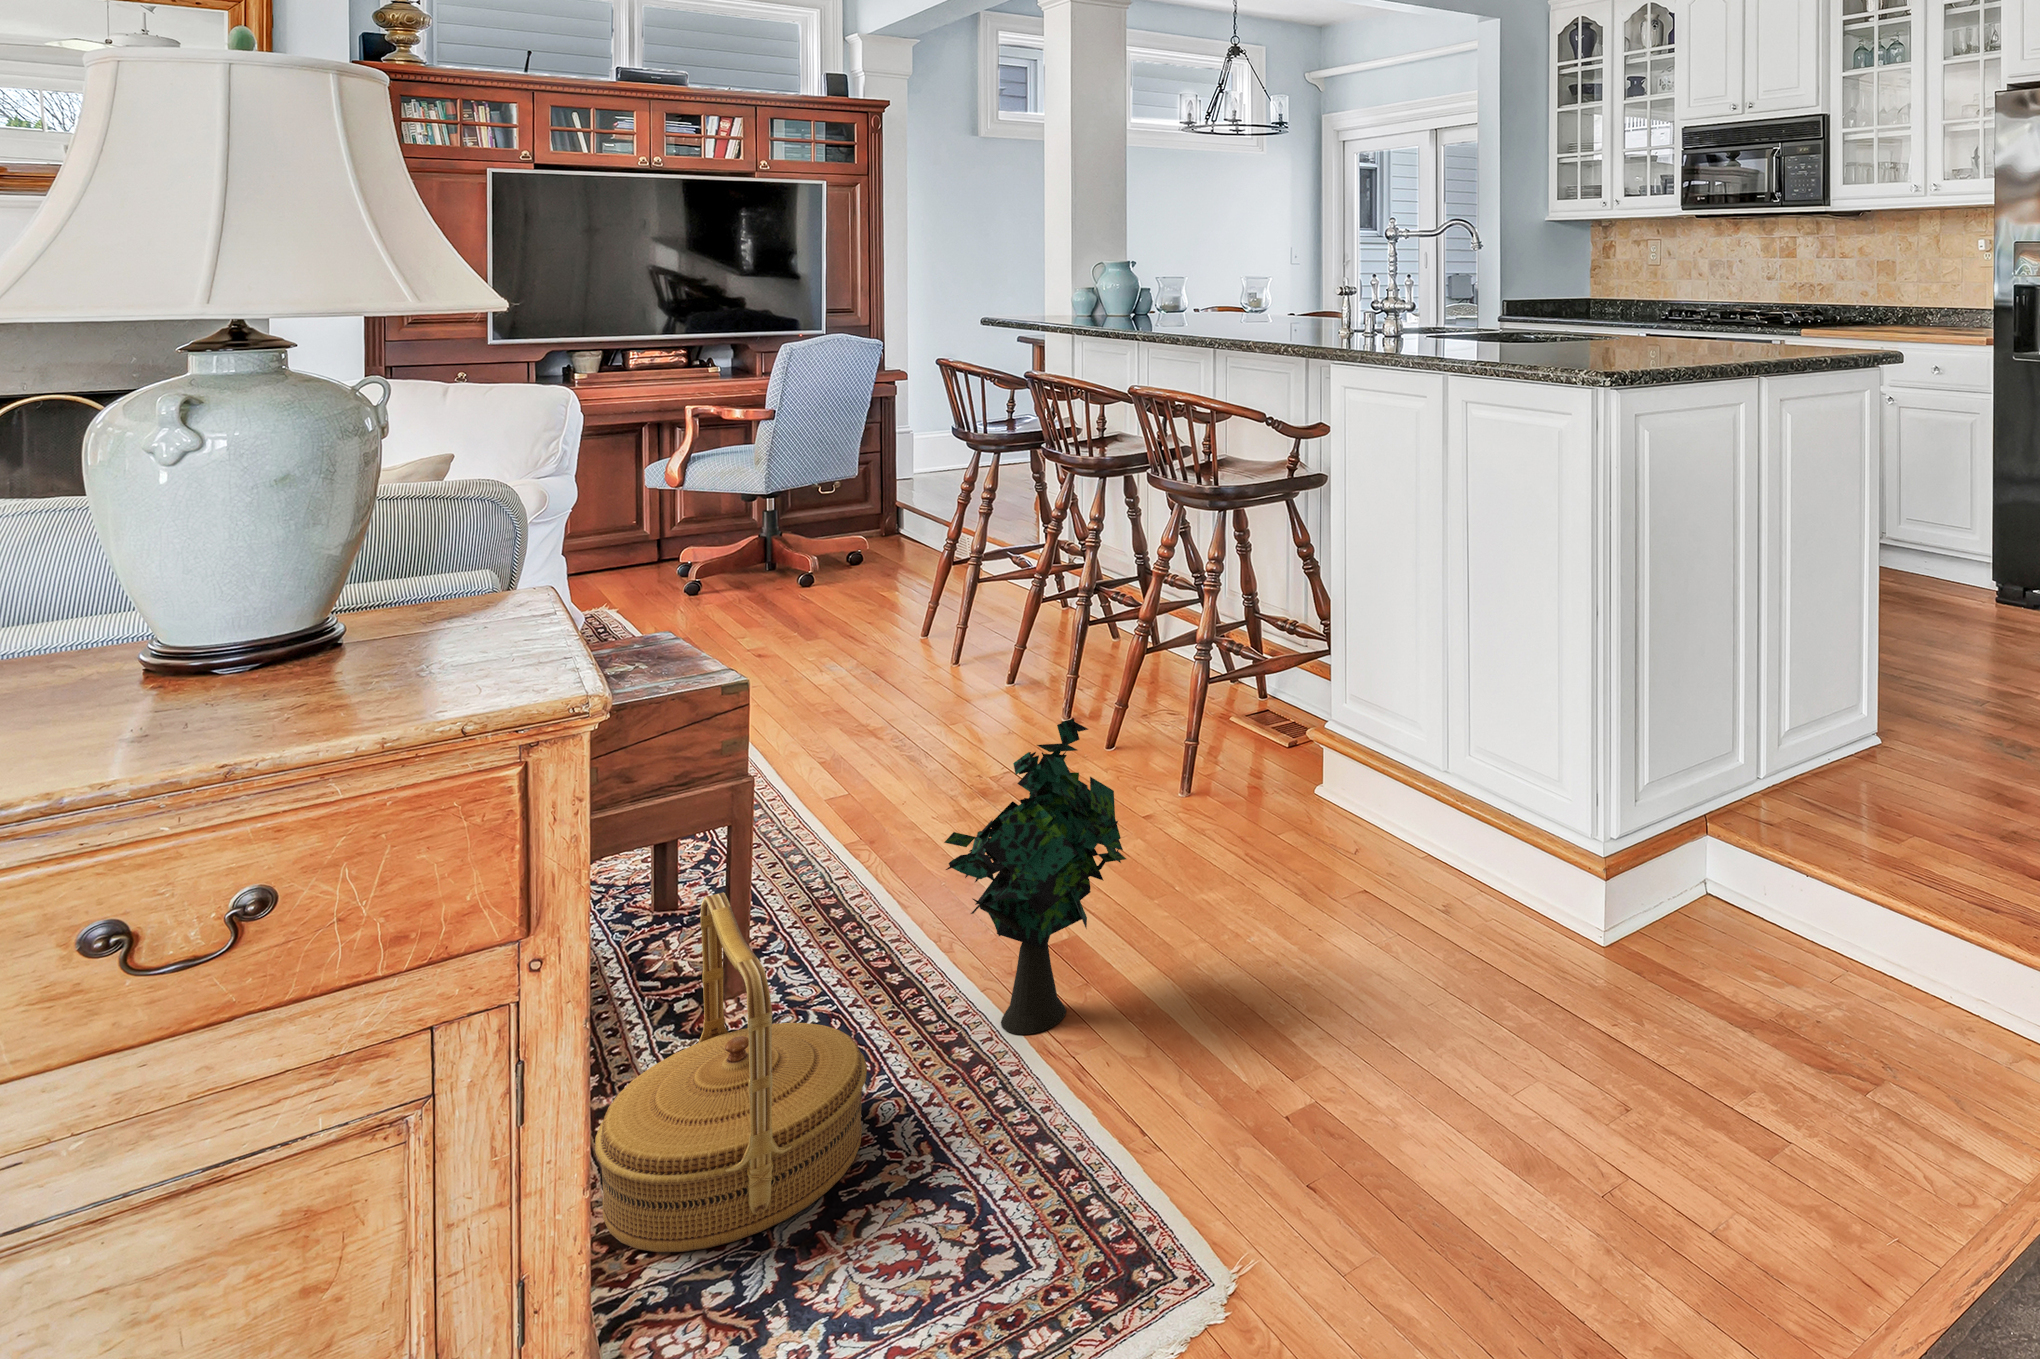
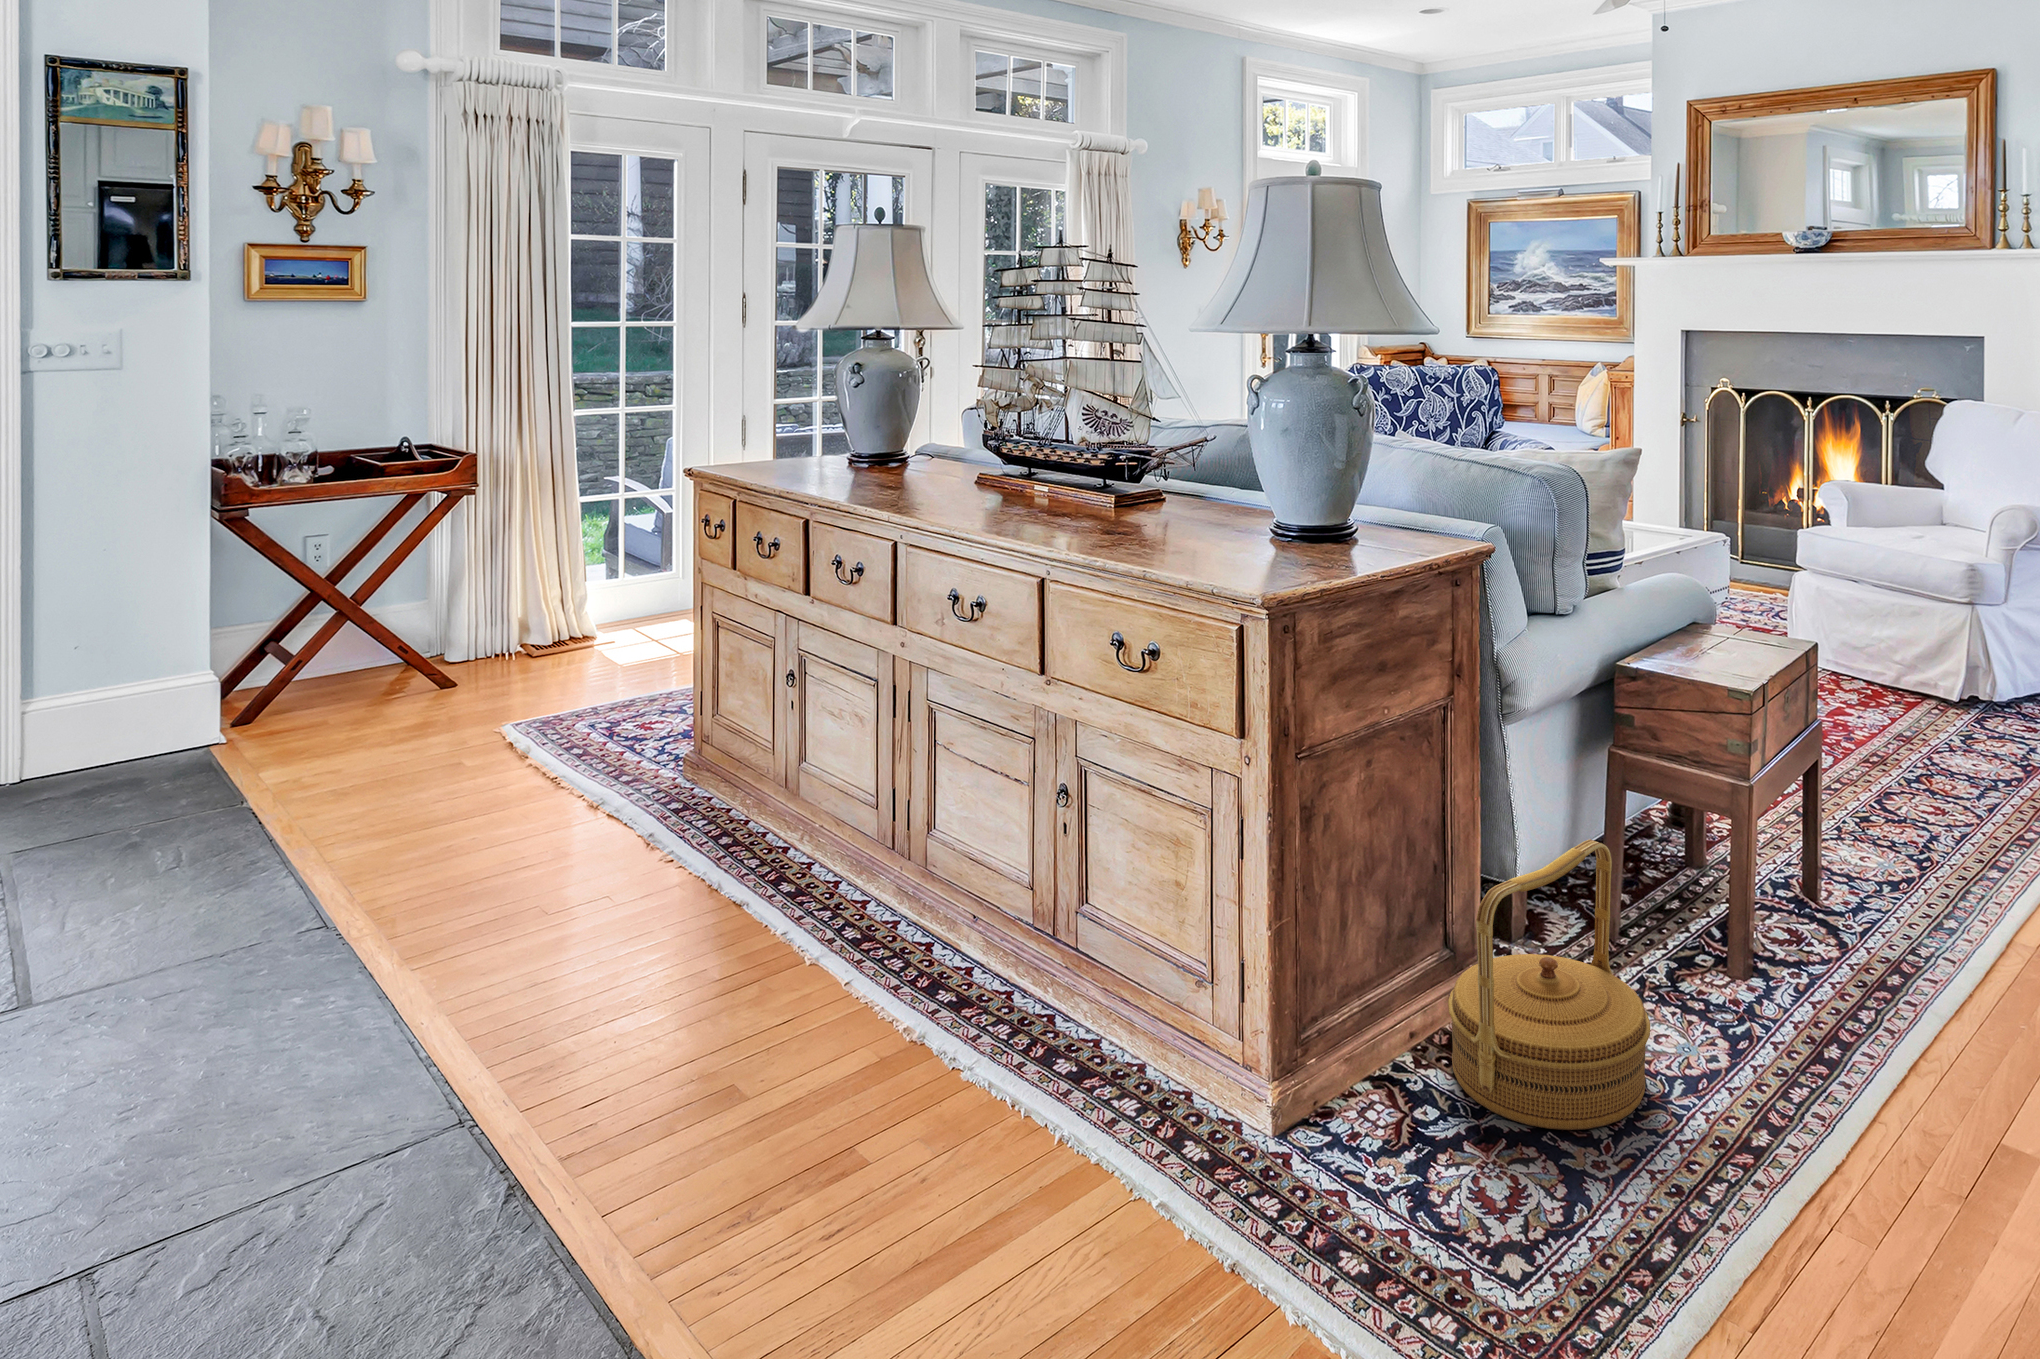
decorative plant: present [944,718,1126,1034] -> none [1757,837,1986,1195]

